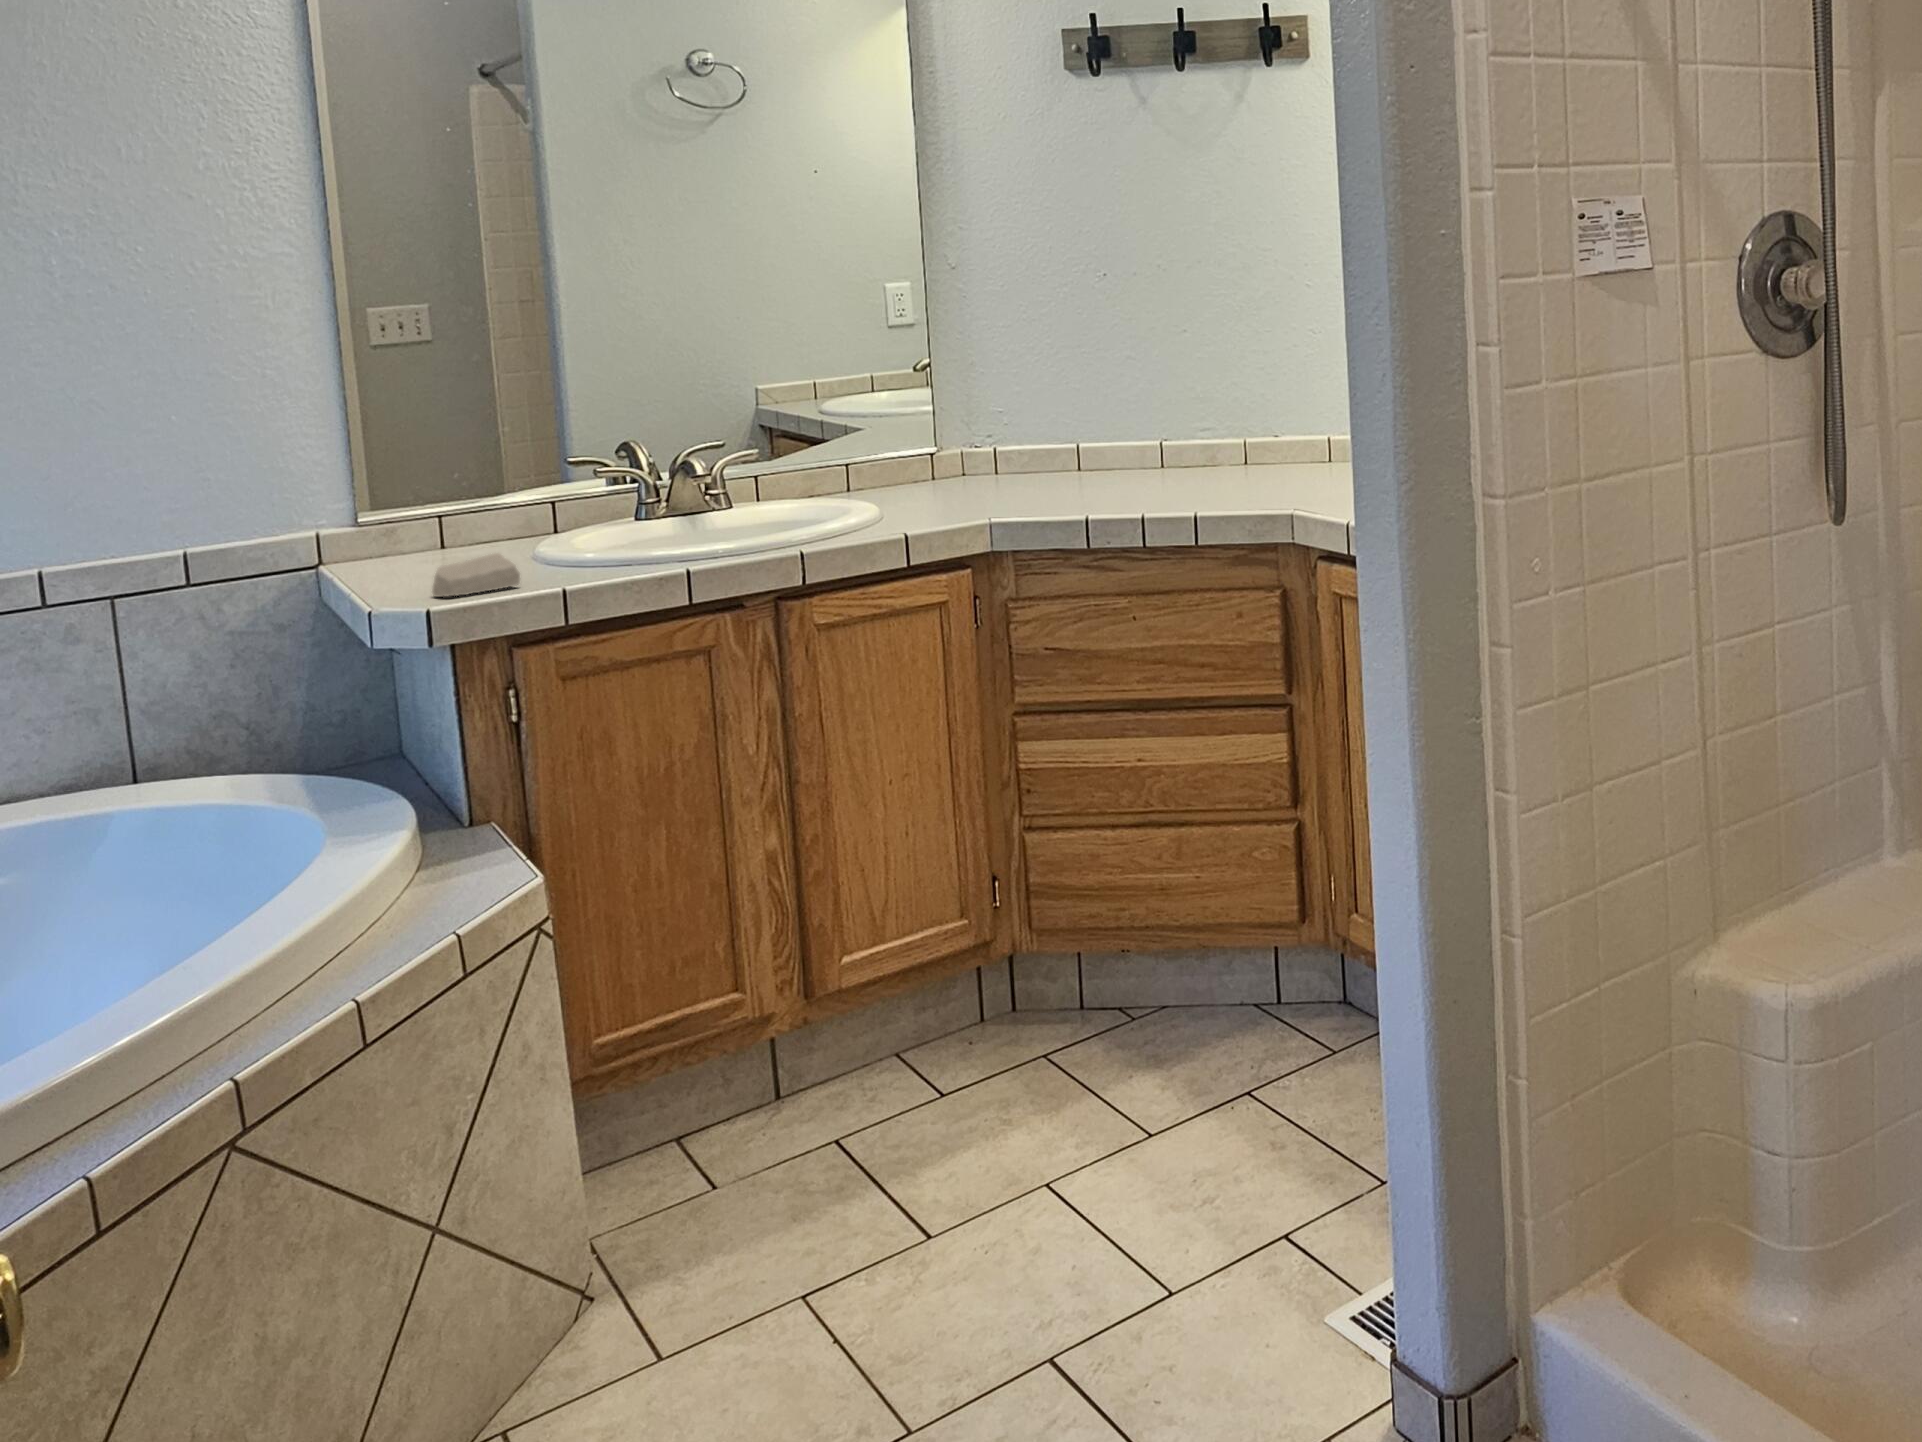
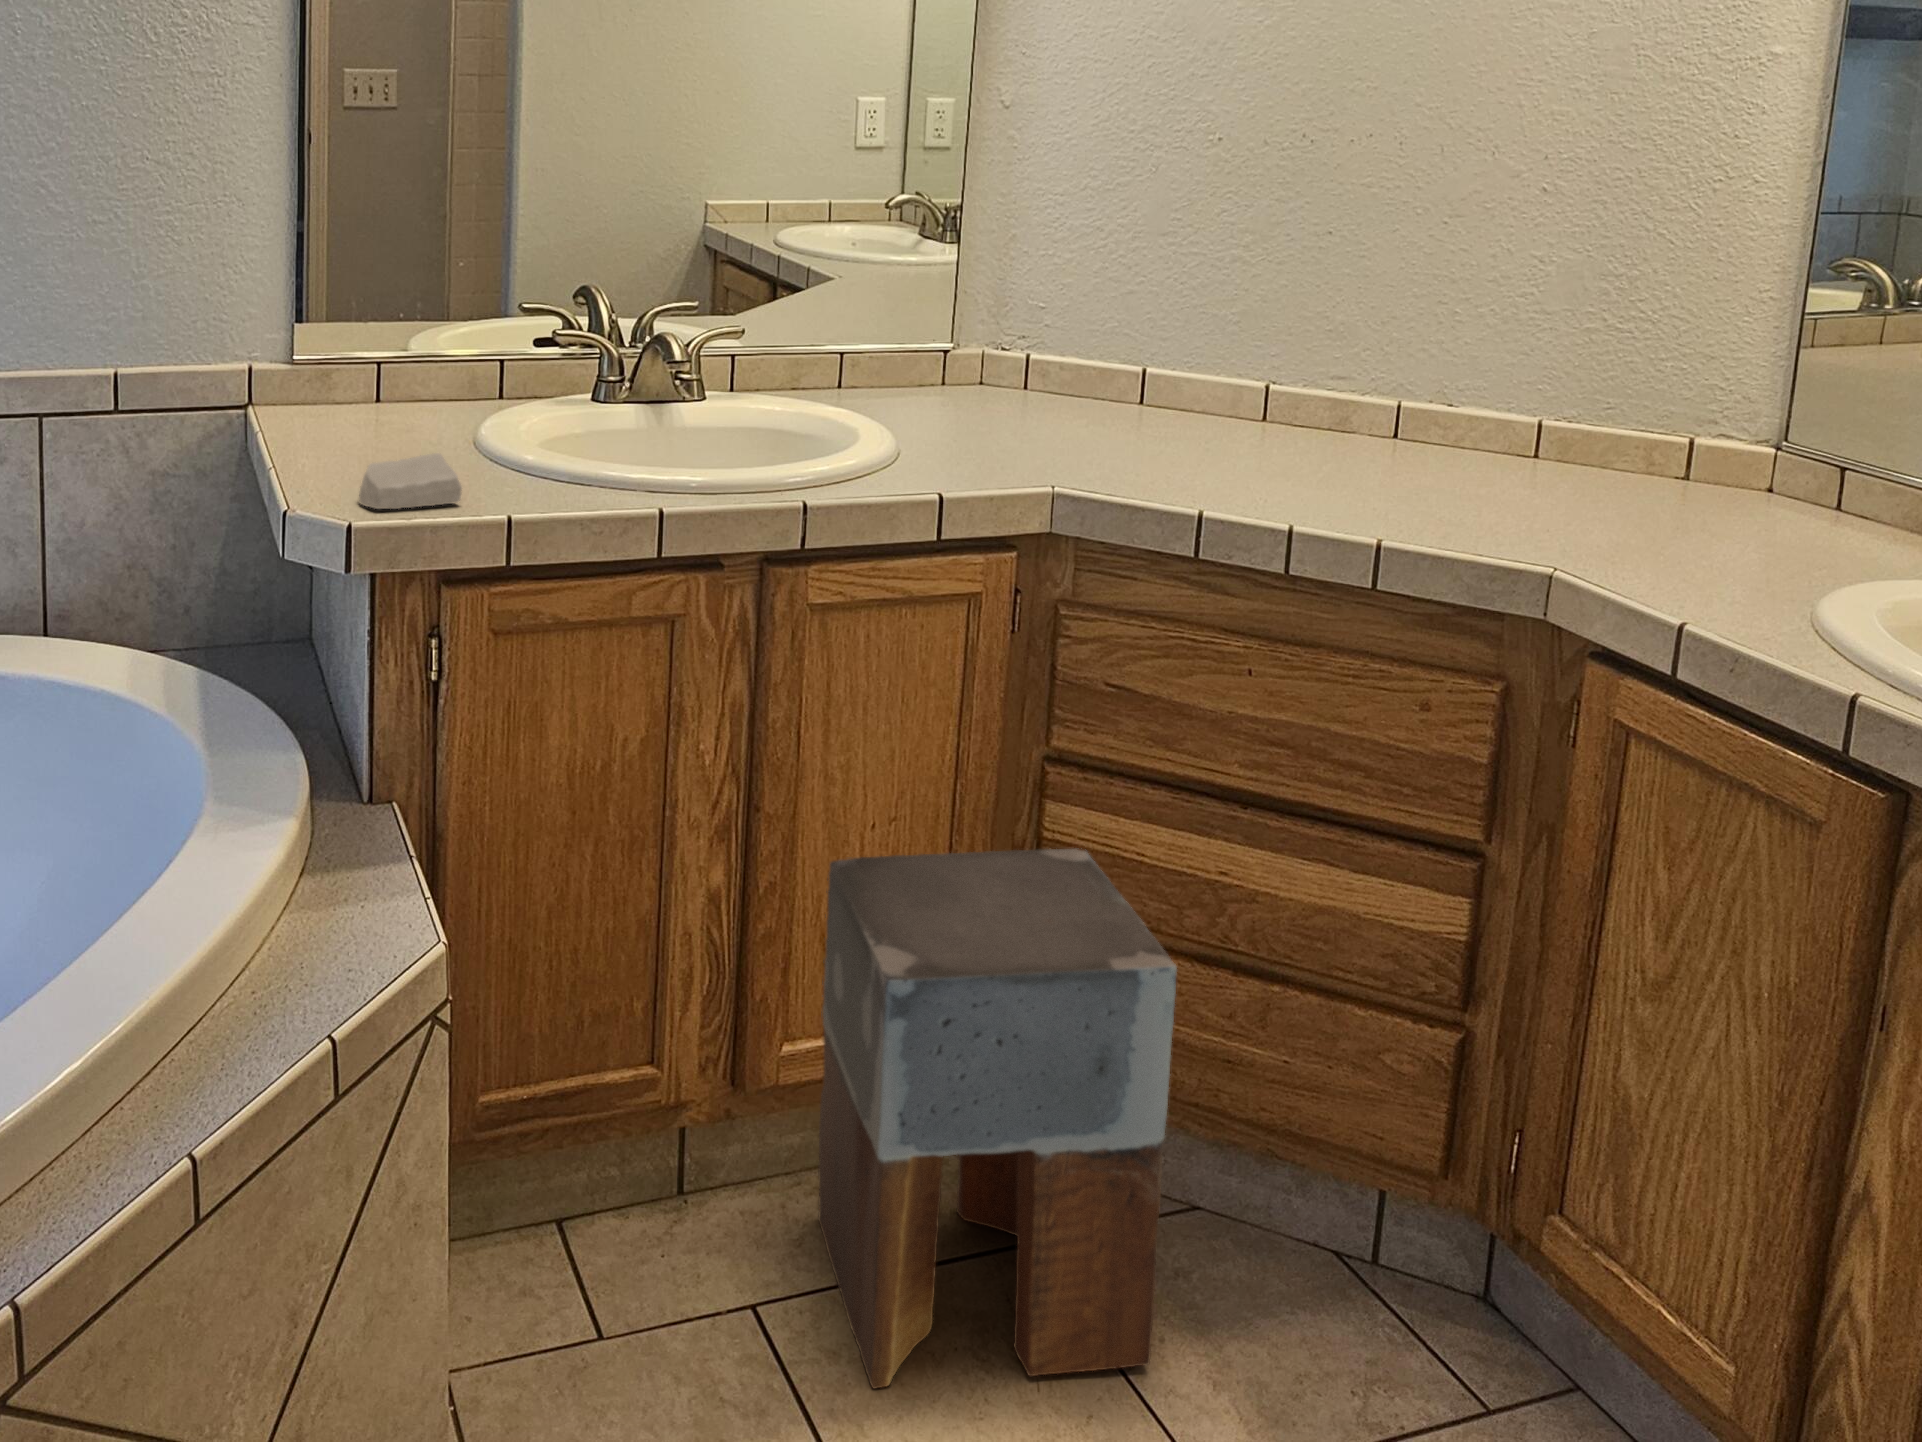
stool: none [858,770,1126,1160] -> present [818,849,1177,1388]

